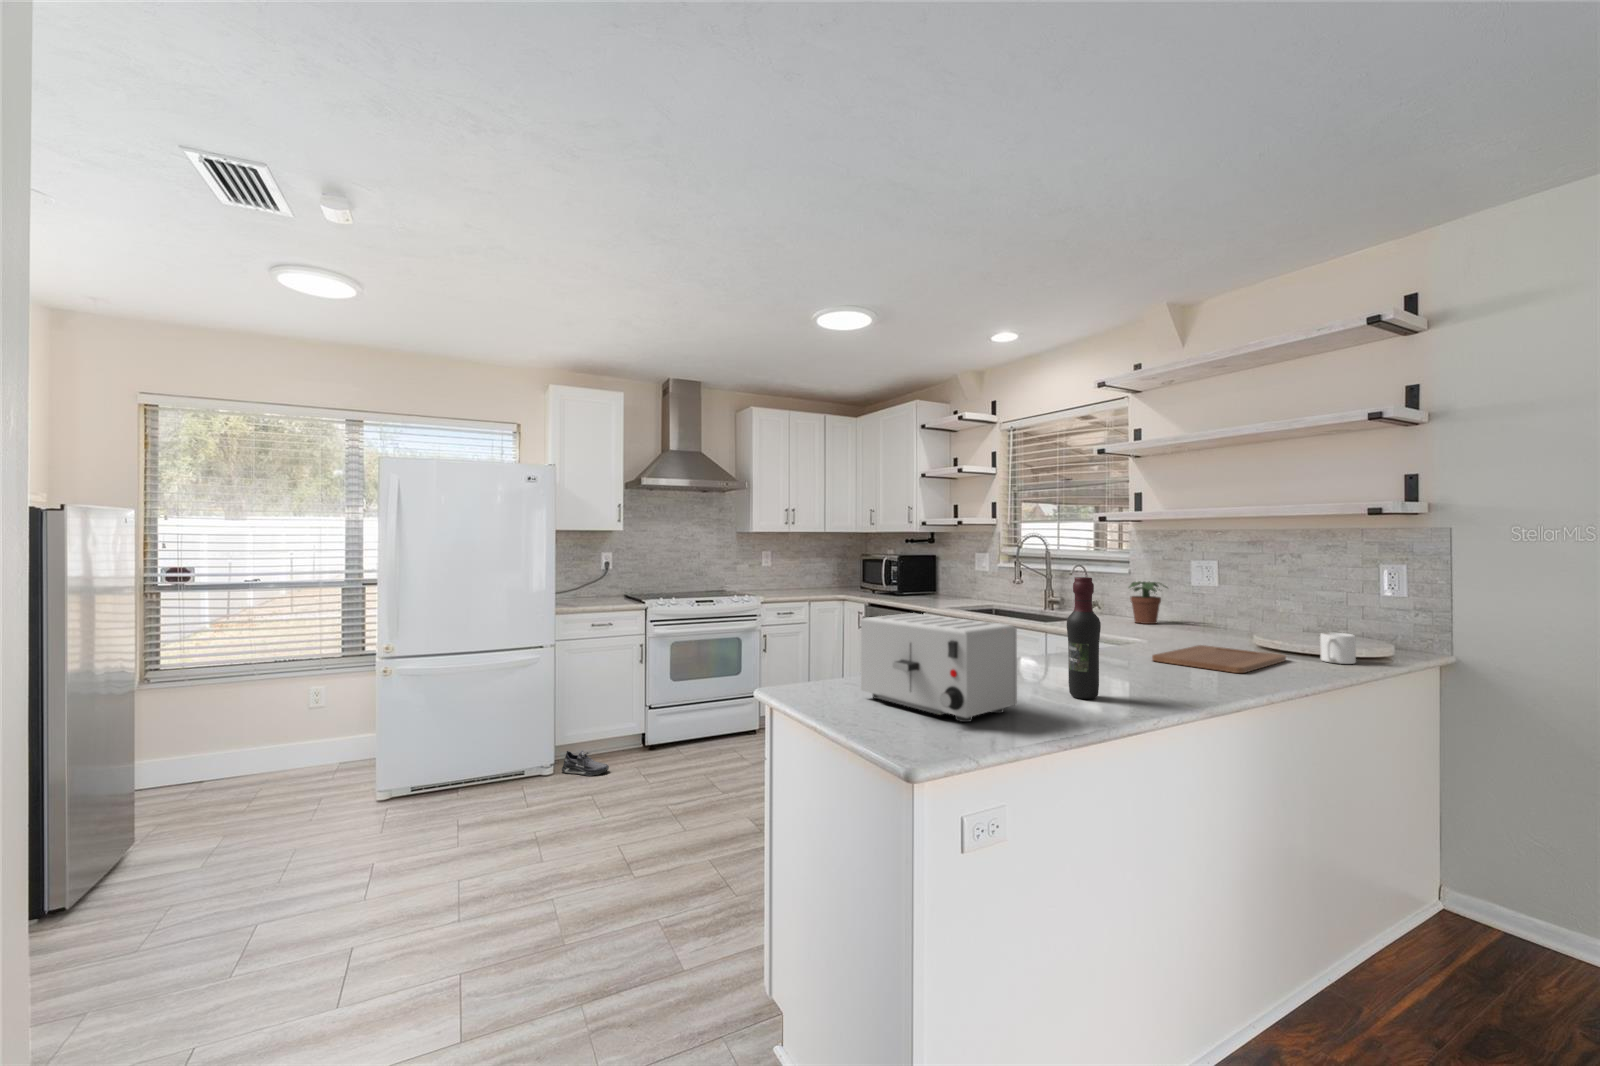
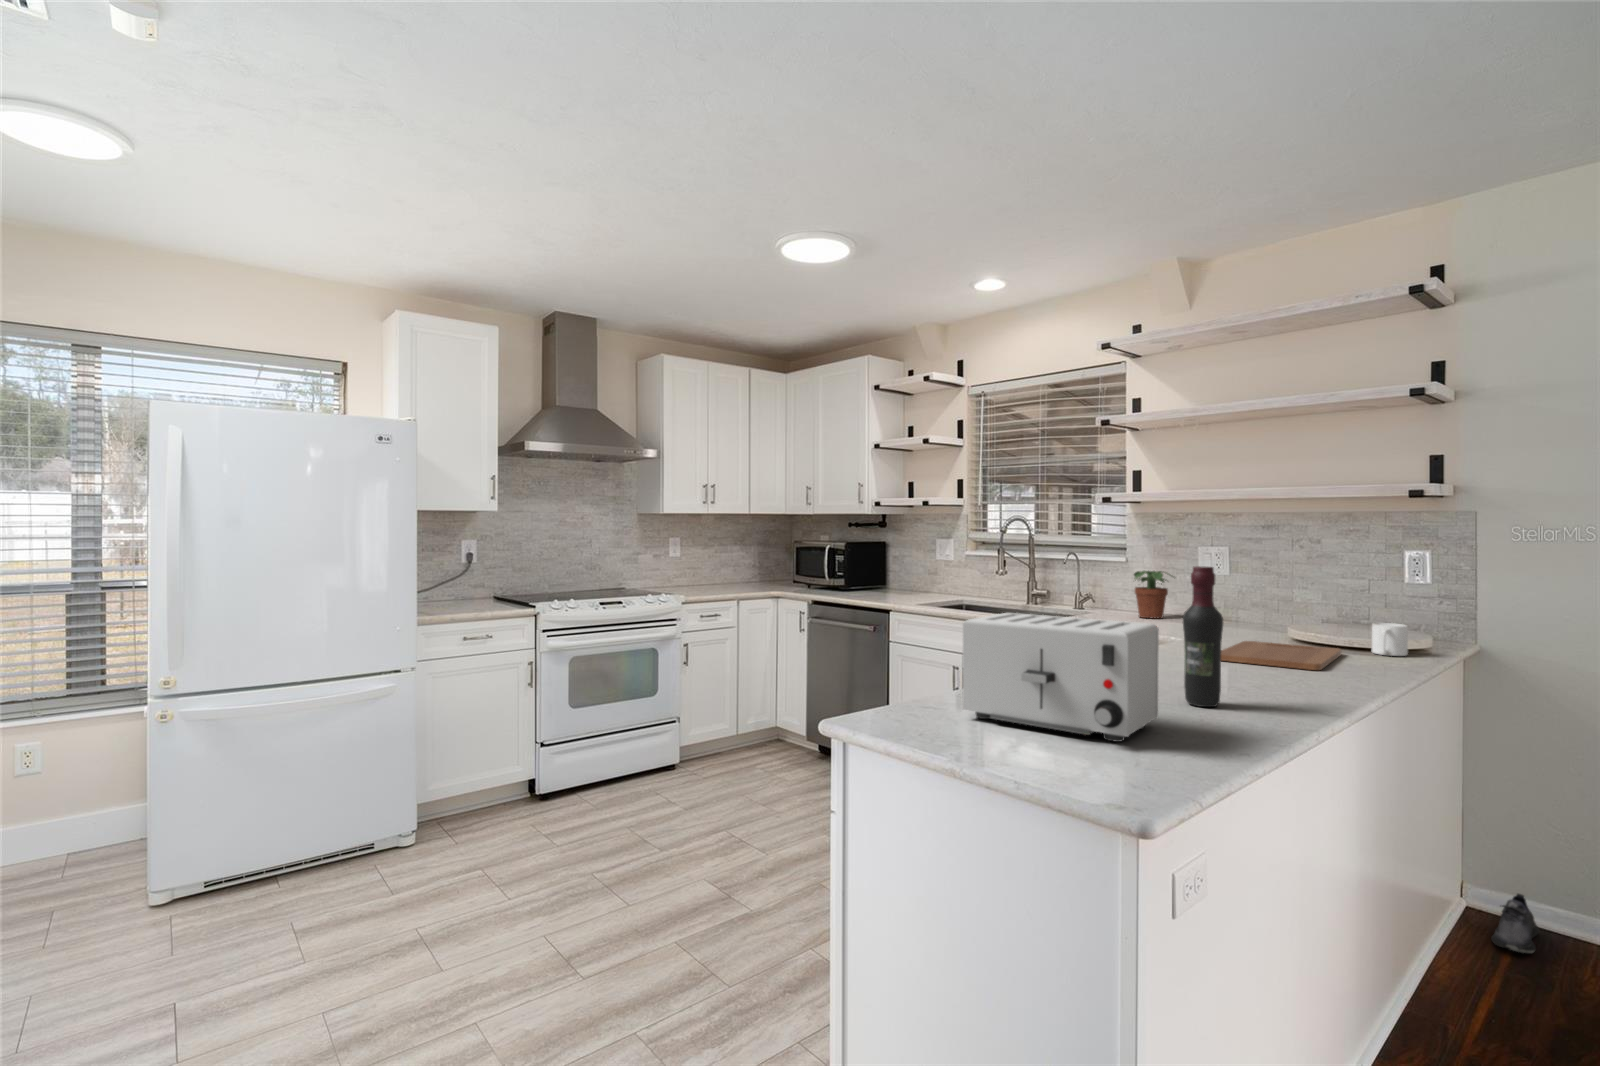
shoe: present [562,751,609,776] -> present [1491,894,1539,954]

